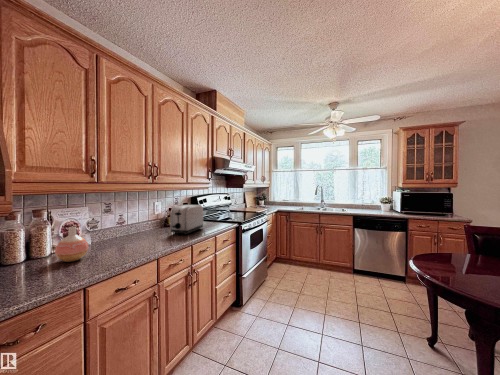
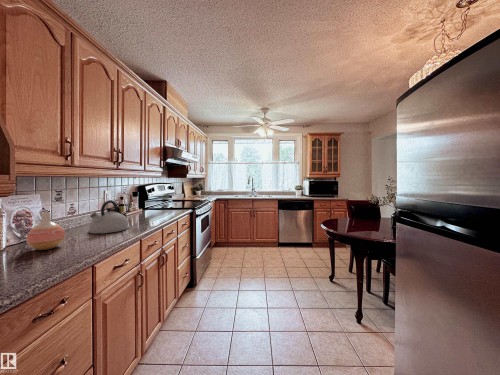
toaster: present [170,205,203,235] -> none [135,192,163,220]
kettle: none [119,214,158,248] -> present [88,200,129,234]

